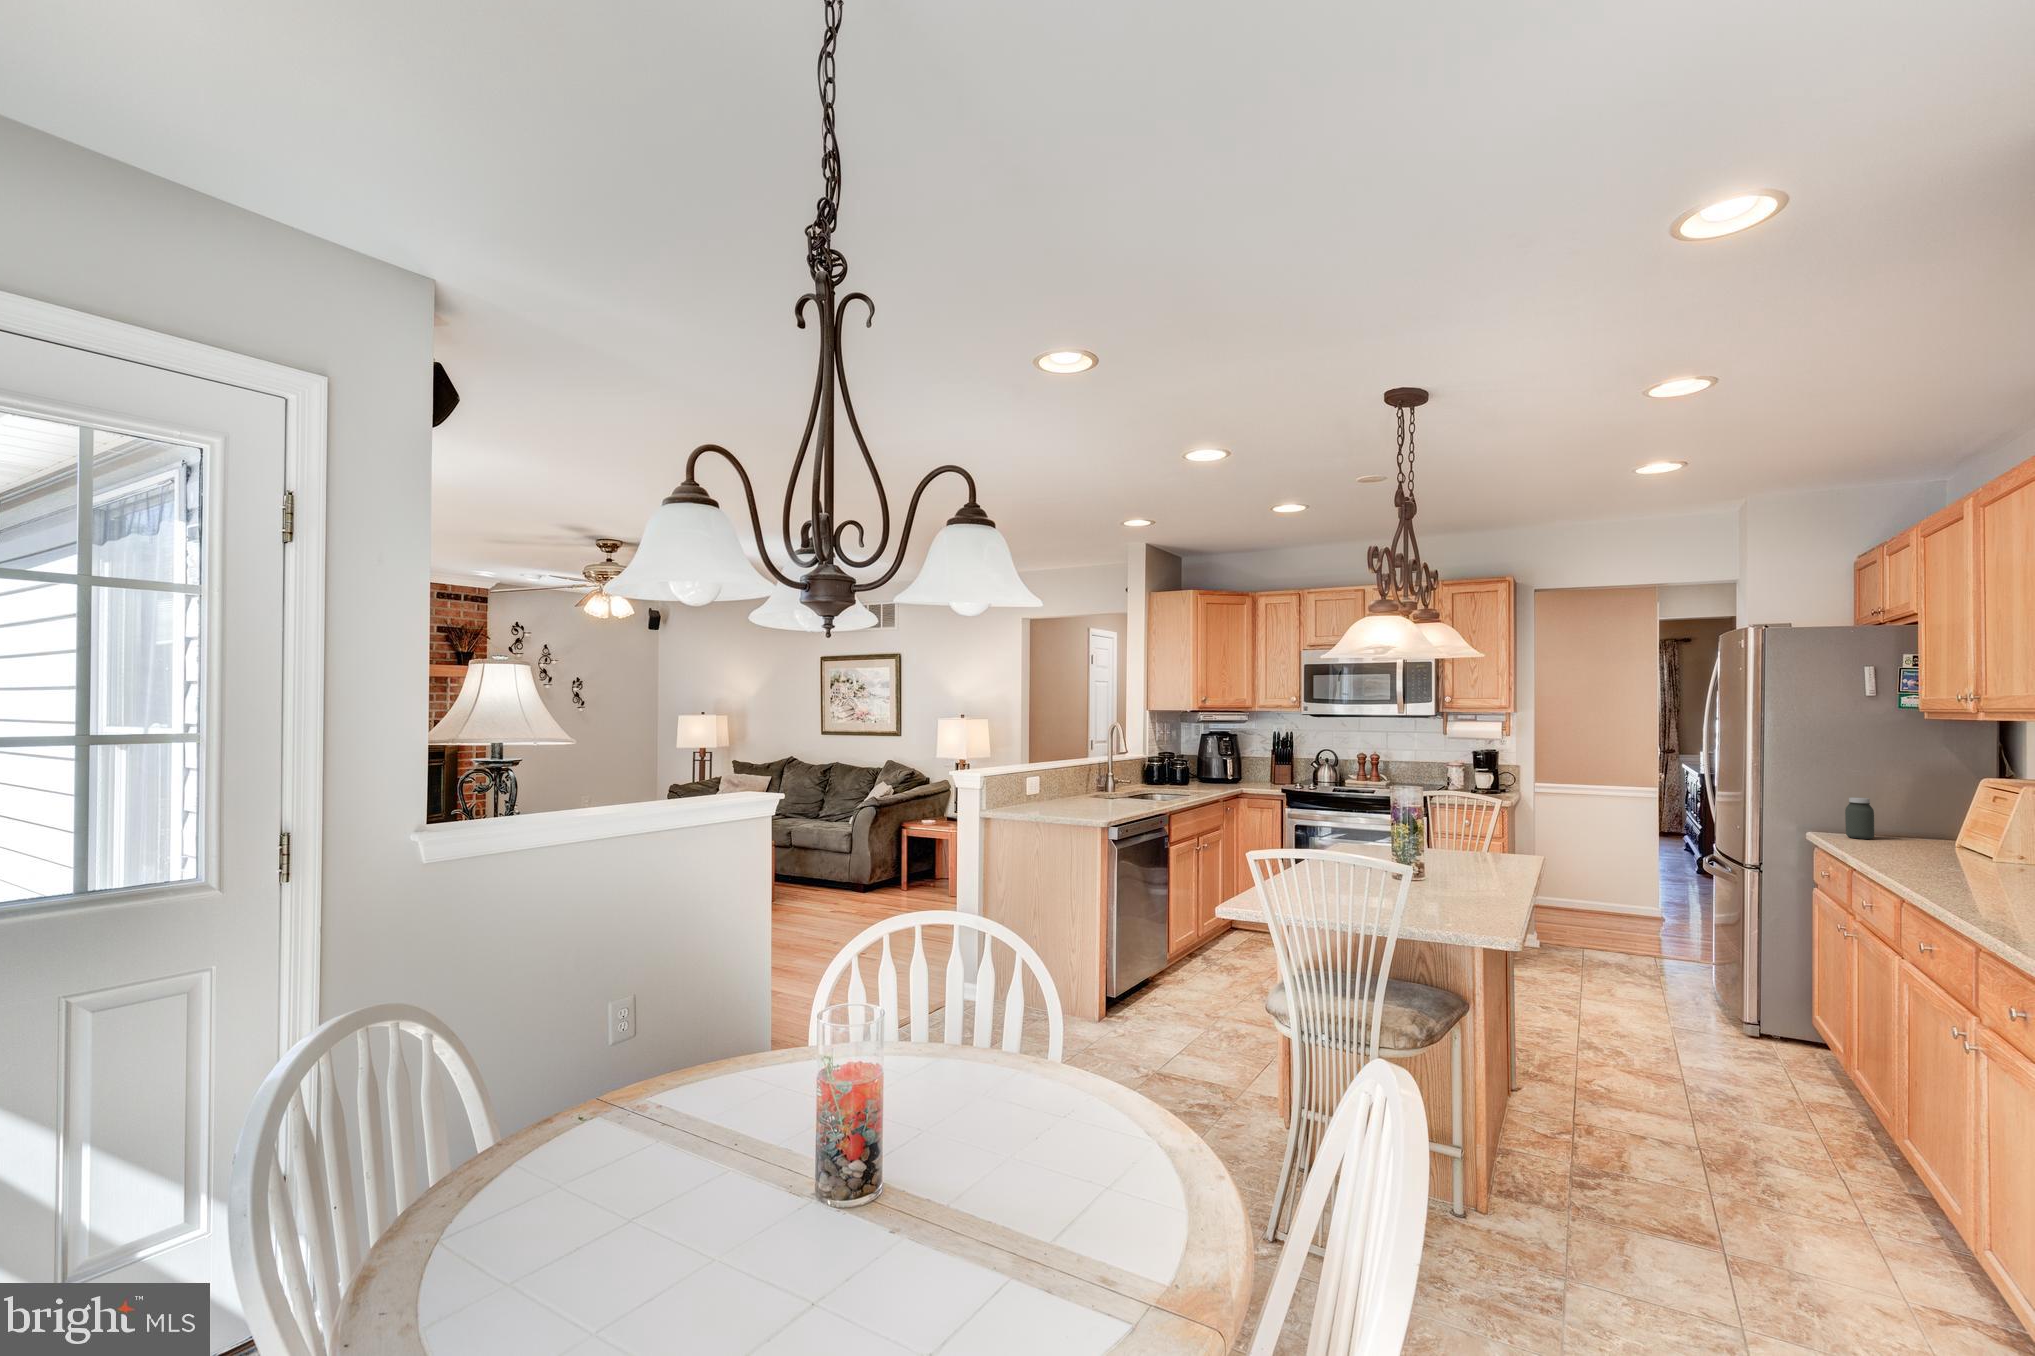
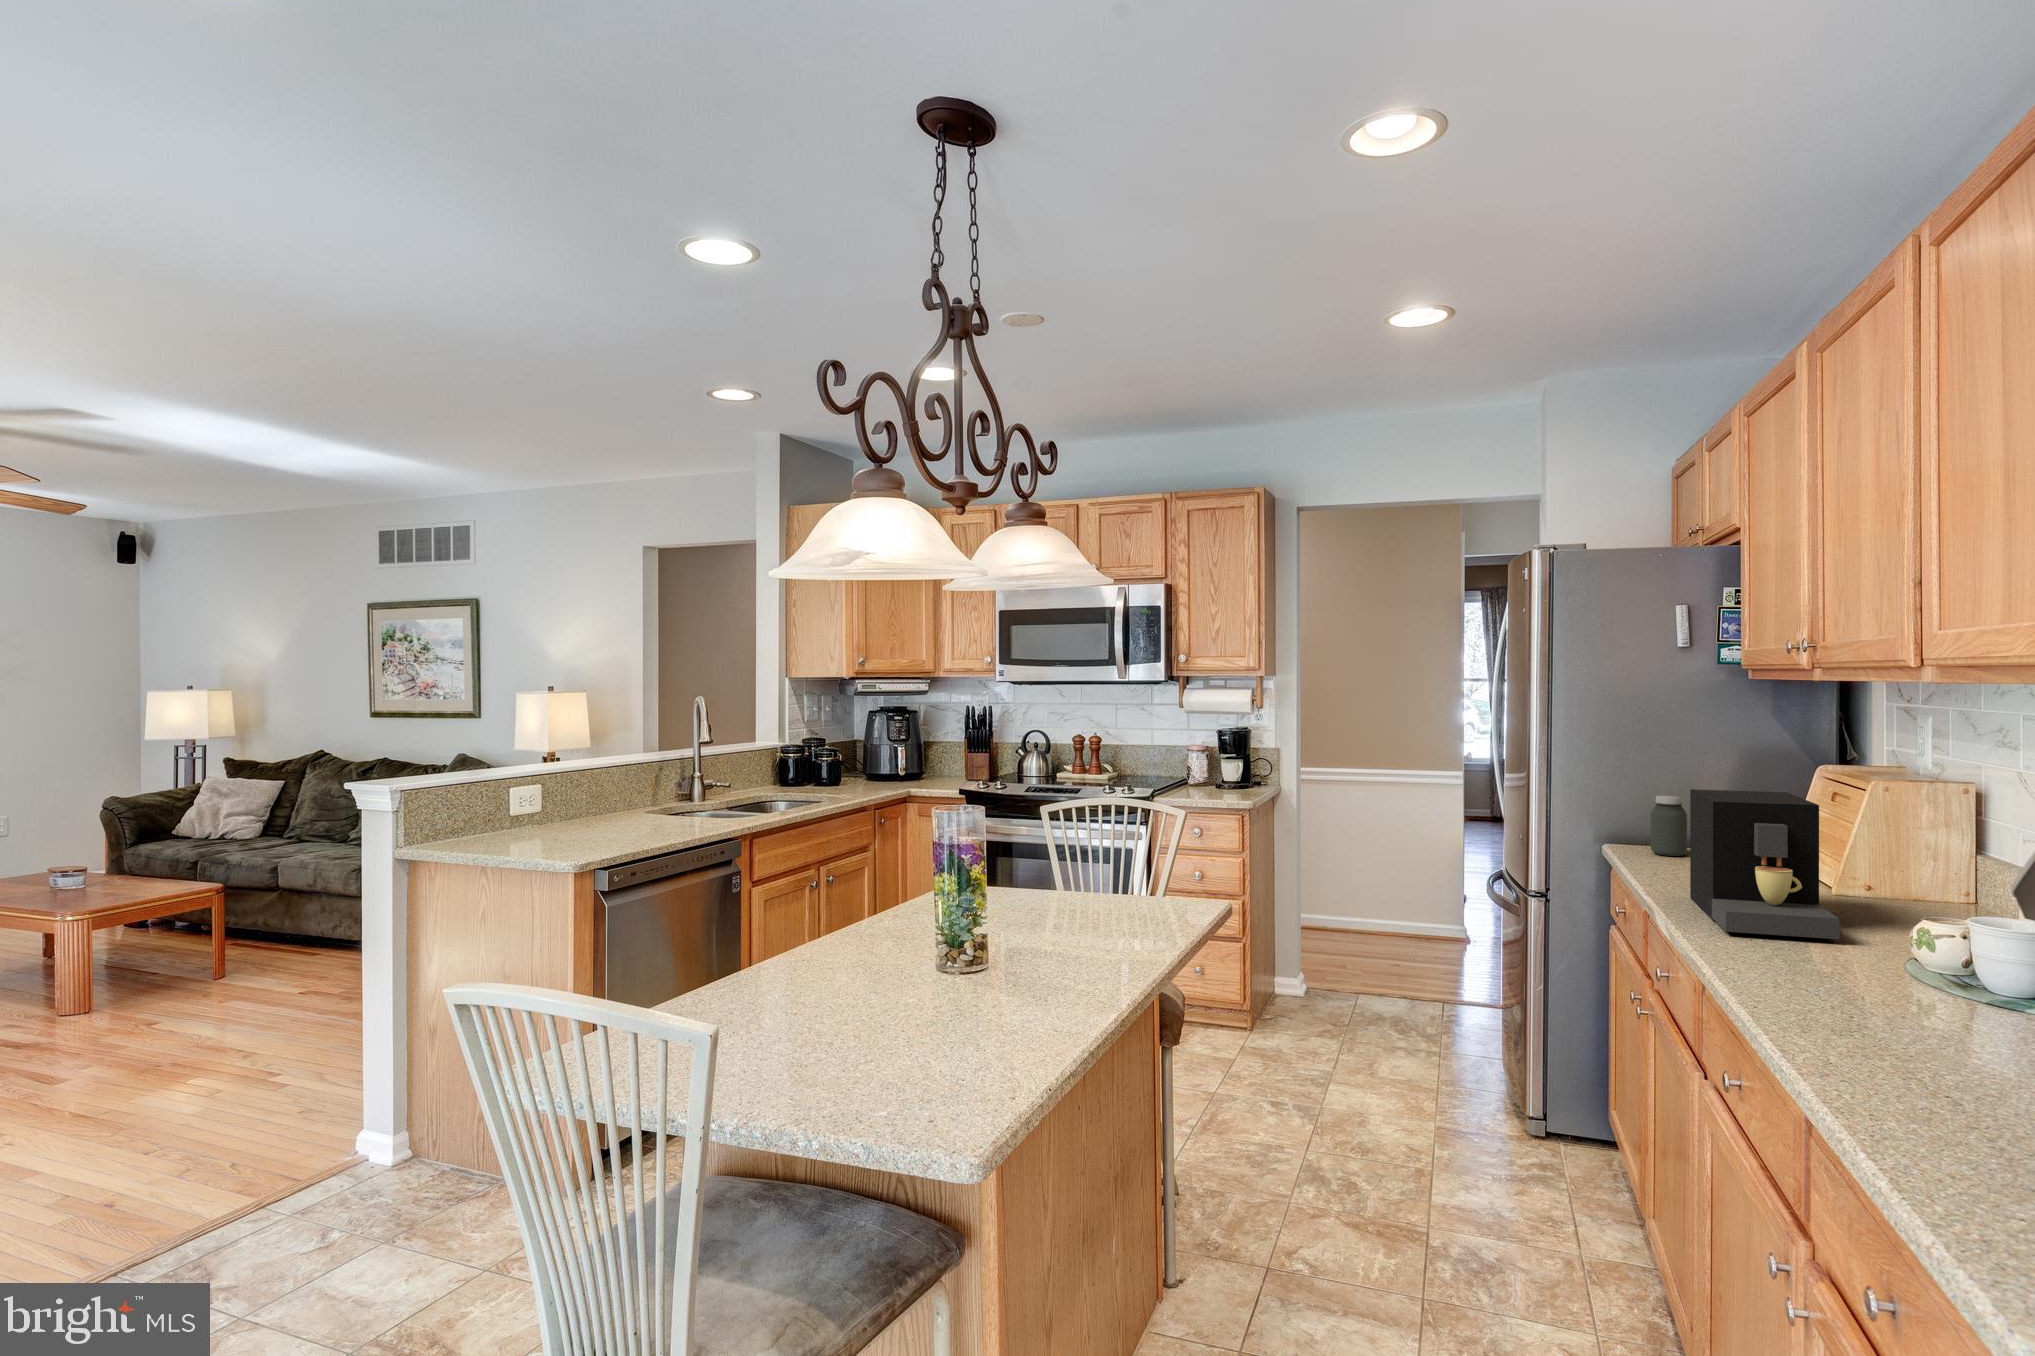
coffee maker: none [1881,788,1994,880] -> present [1690,789,1840,939]

